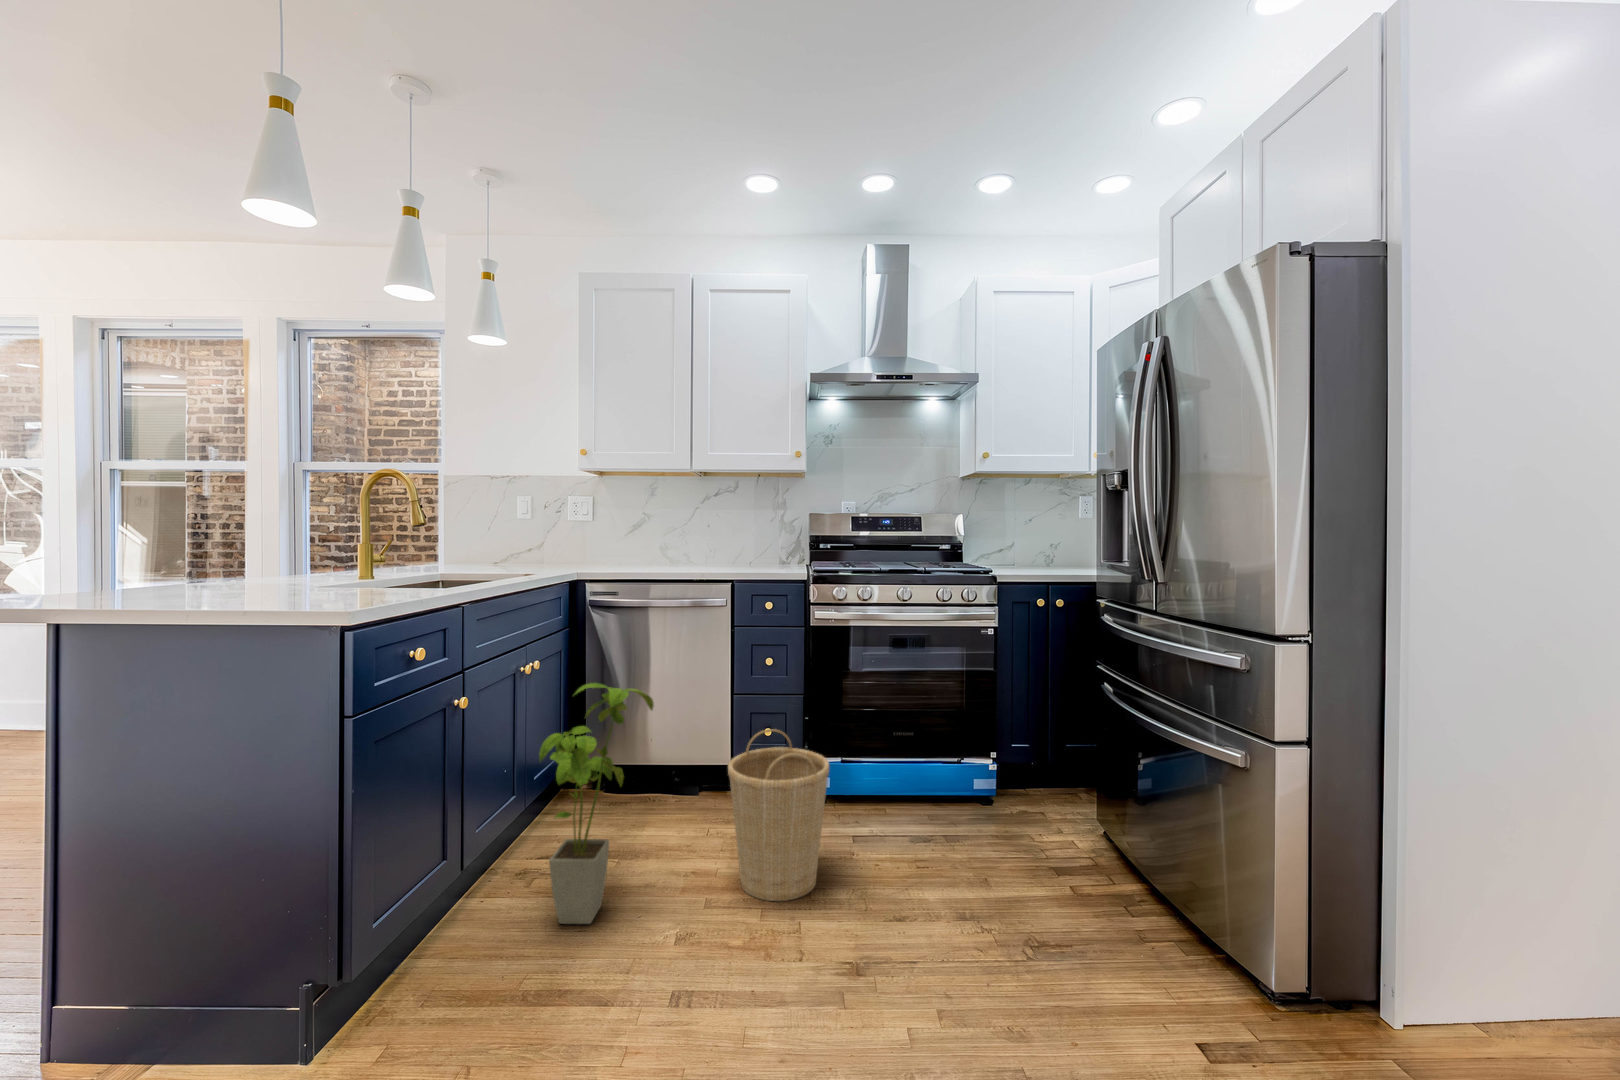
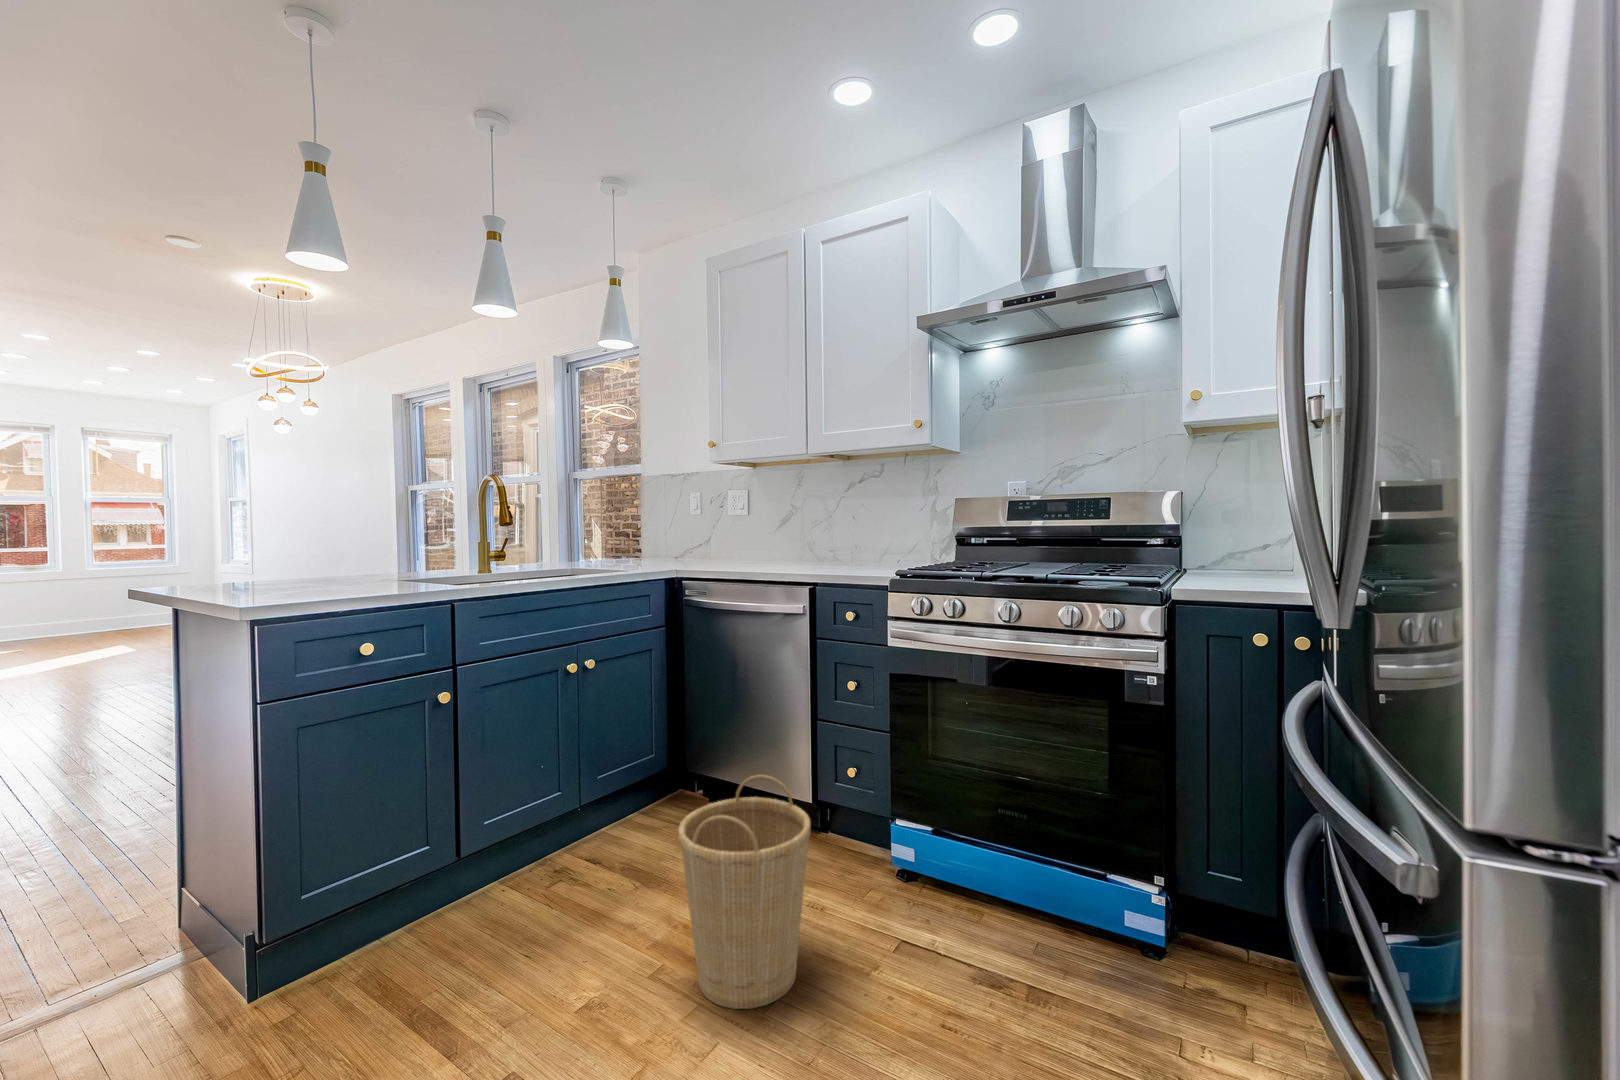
house plant: present [539,683,654,924] -> none [468,692,610,955]

